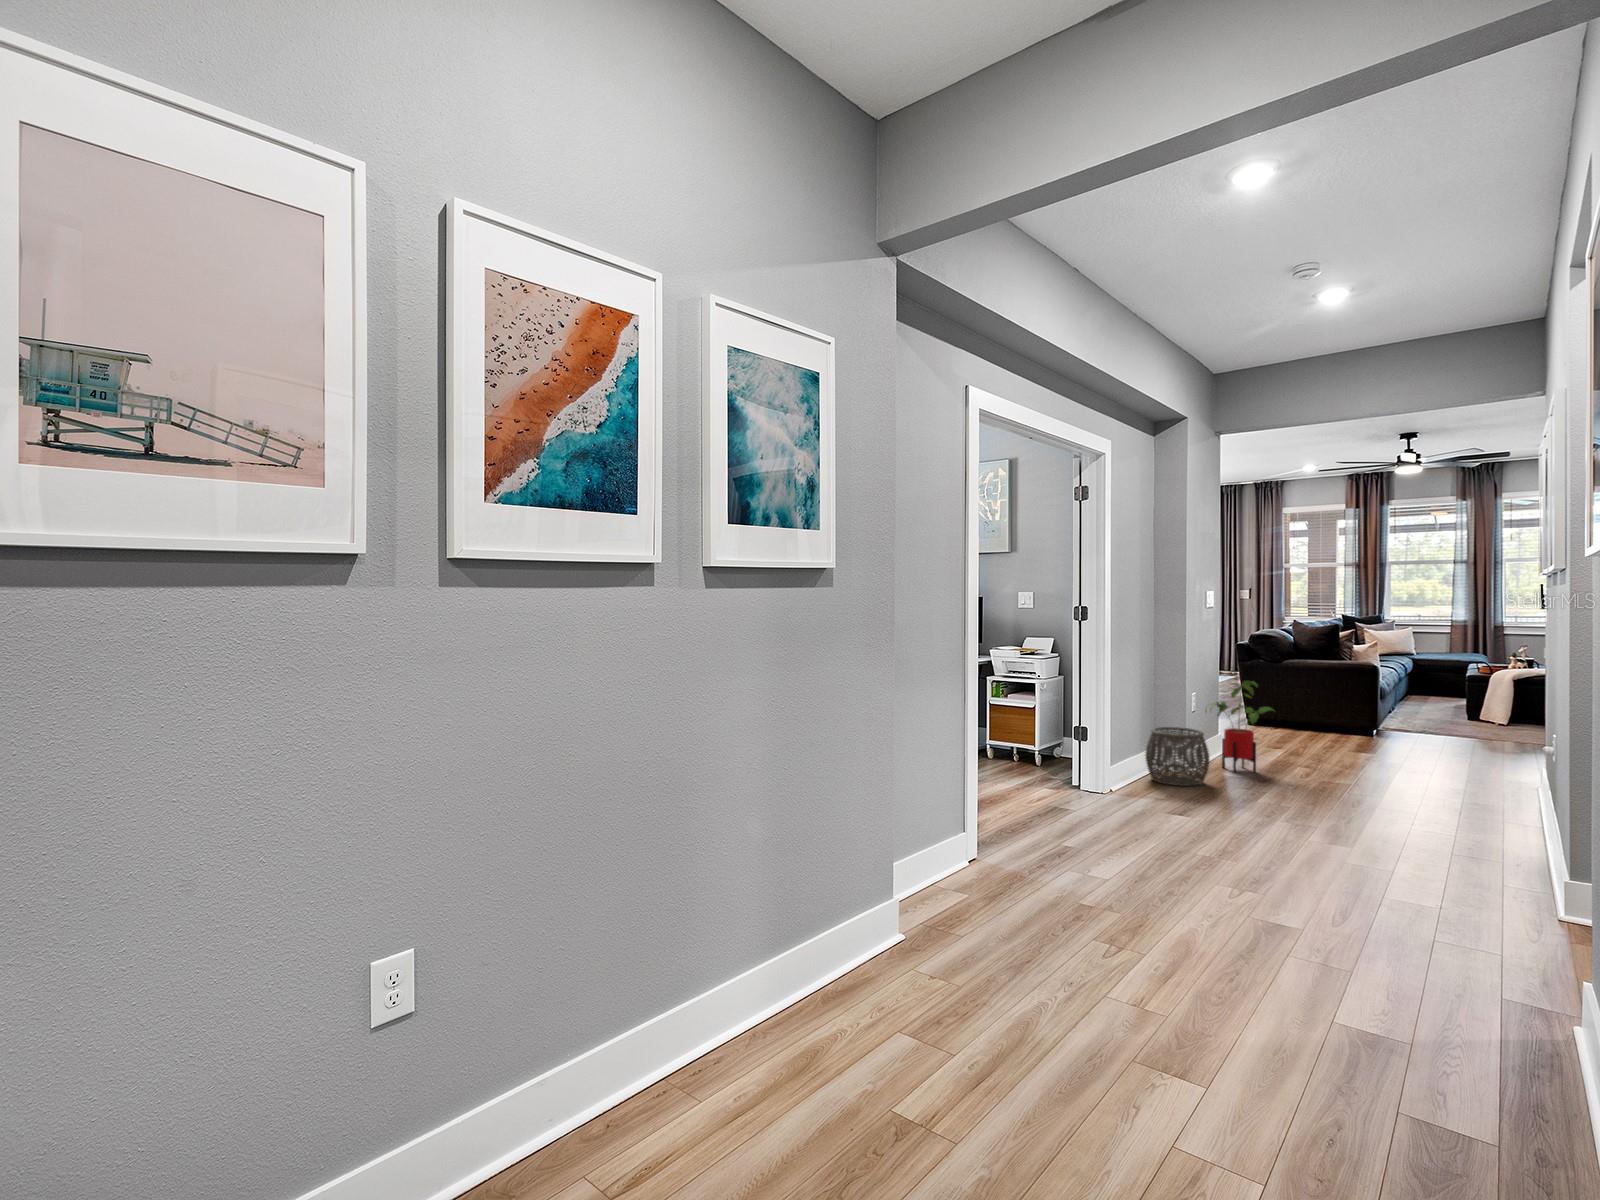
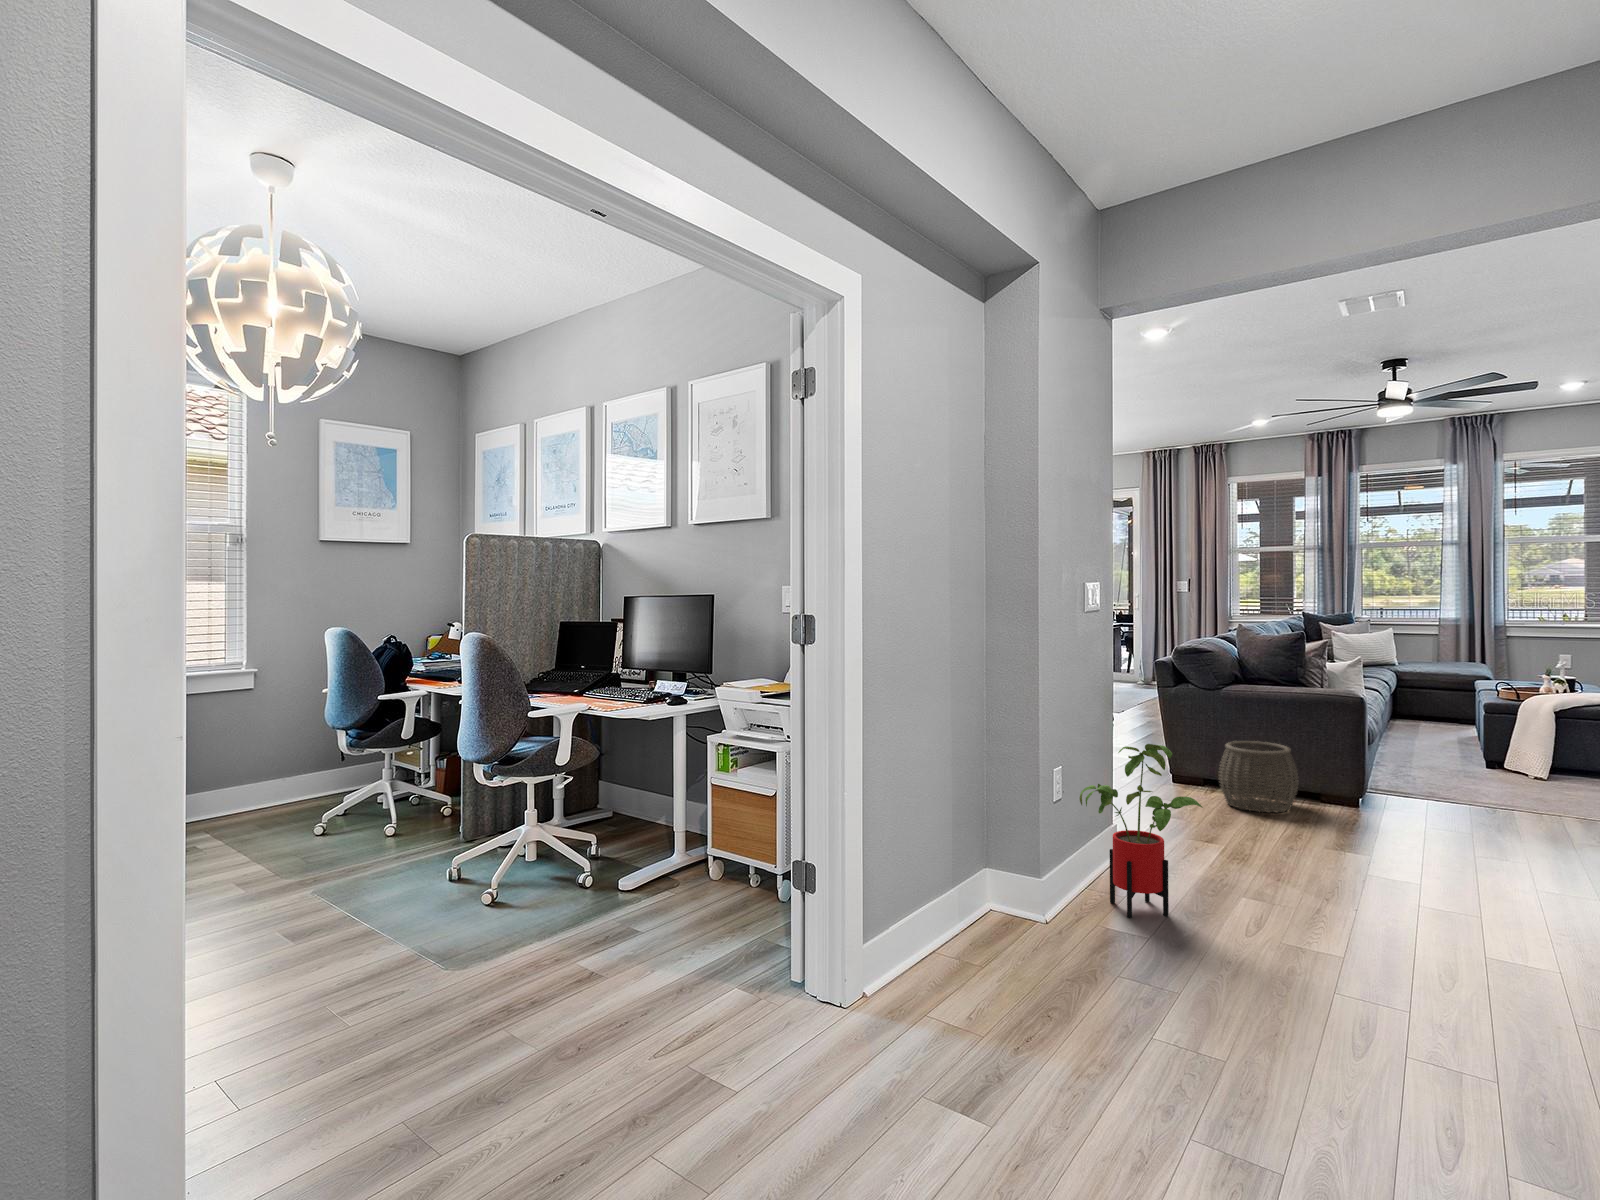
woven basket: present [1145,727,1210,786] -> present [1219,741,1299,813]

